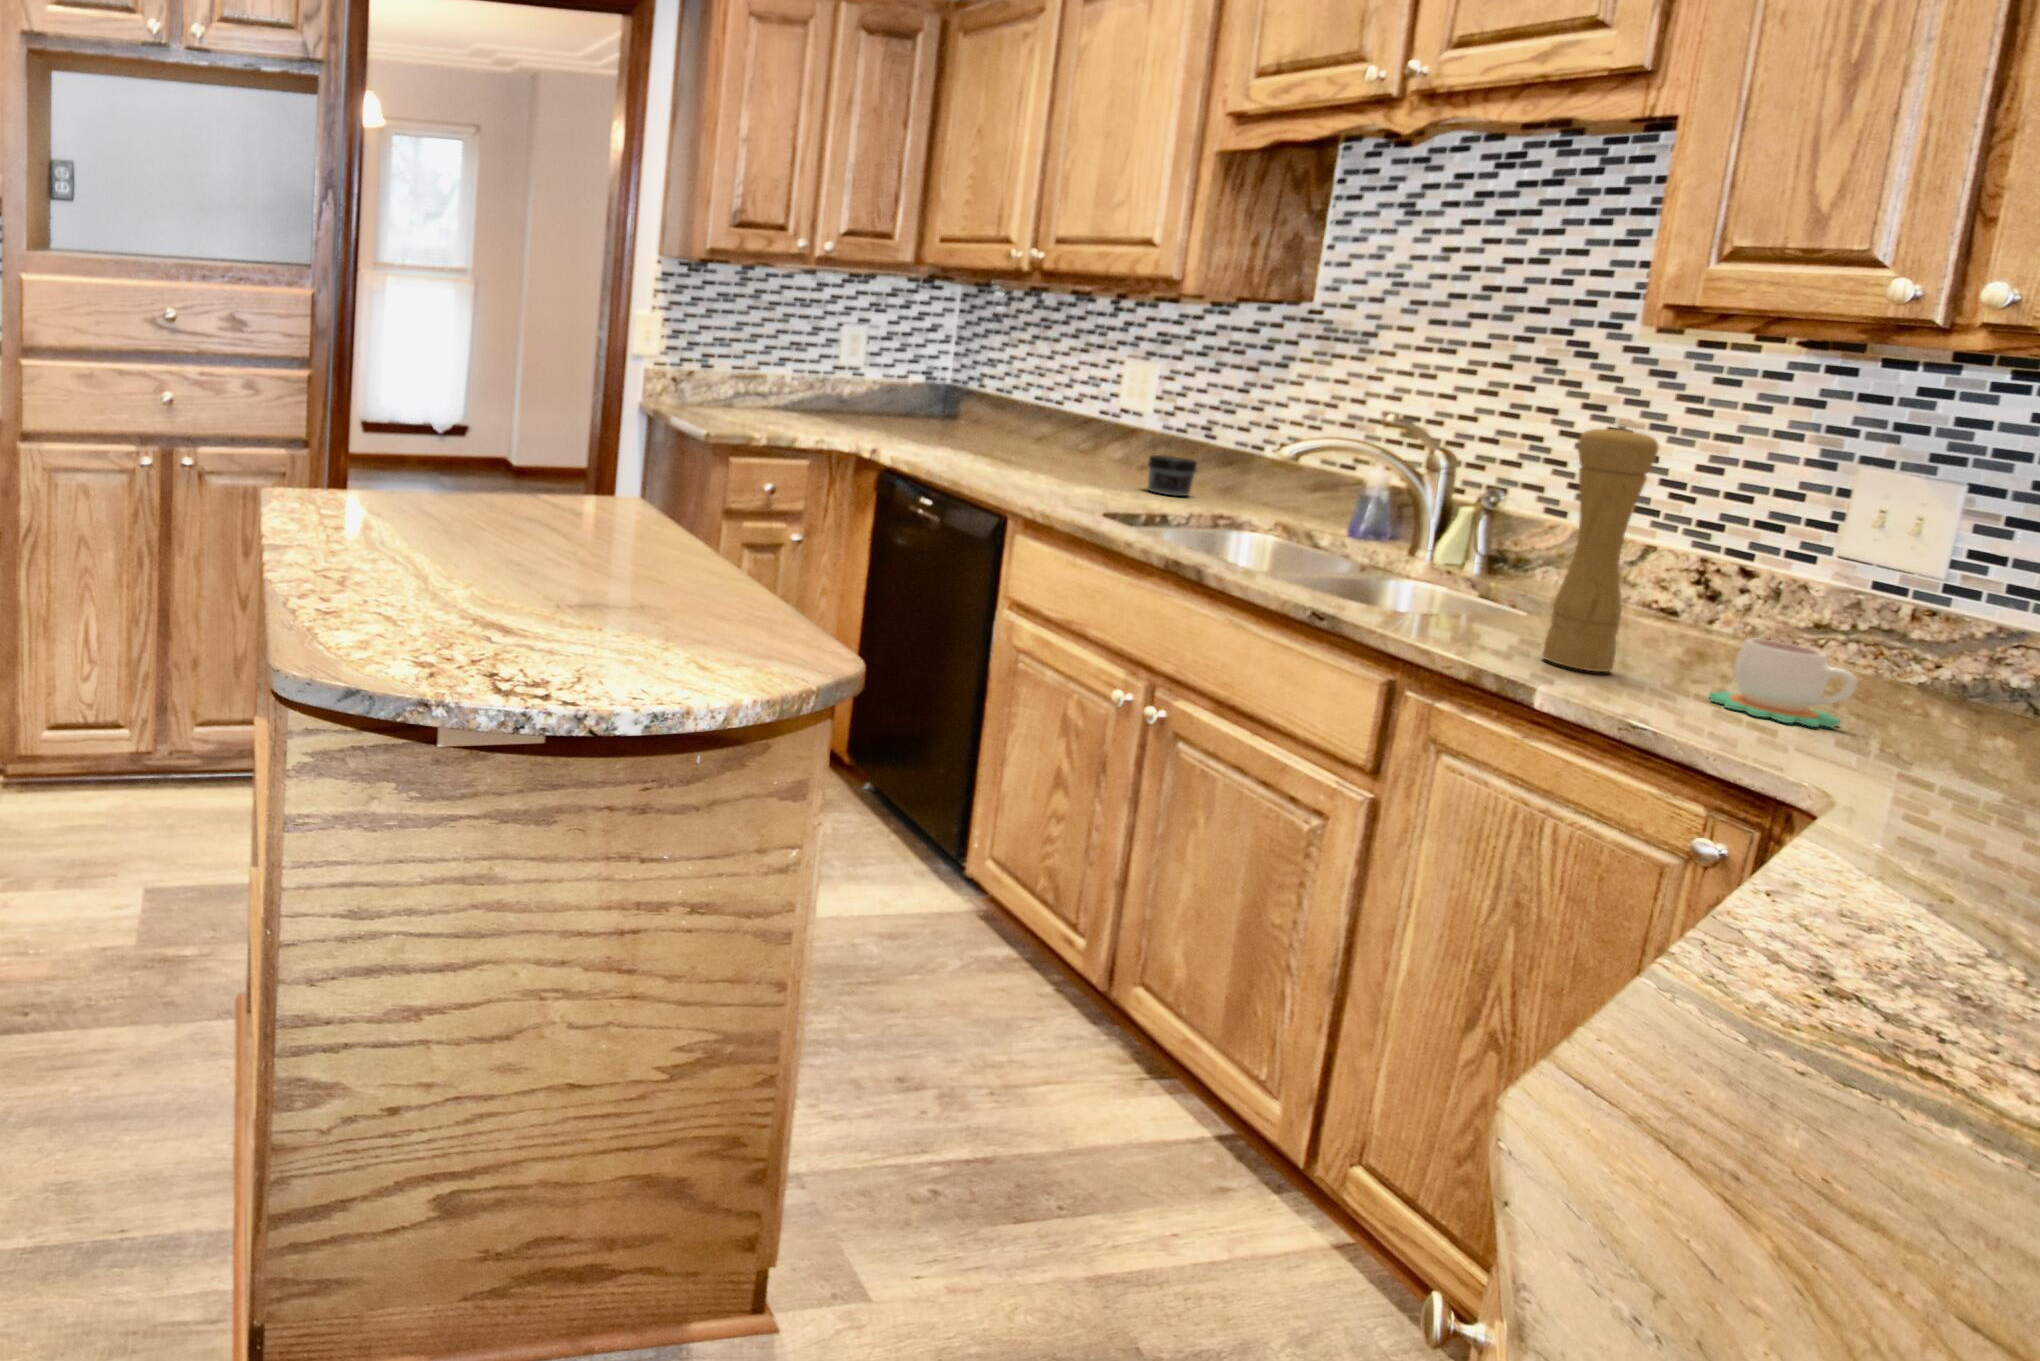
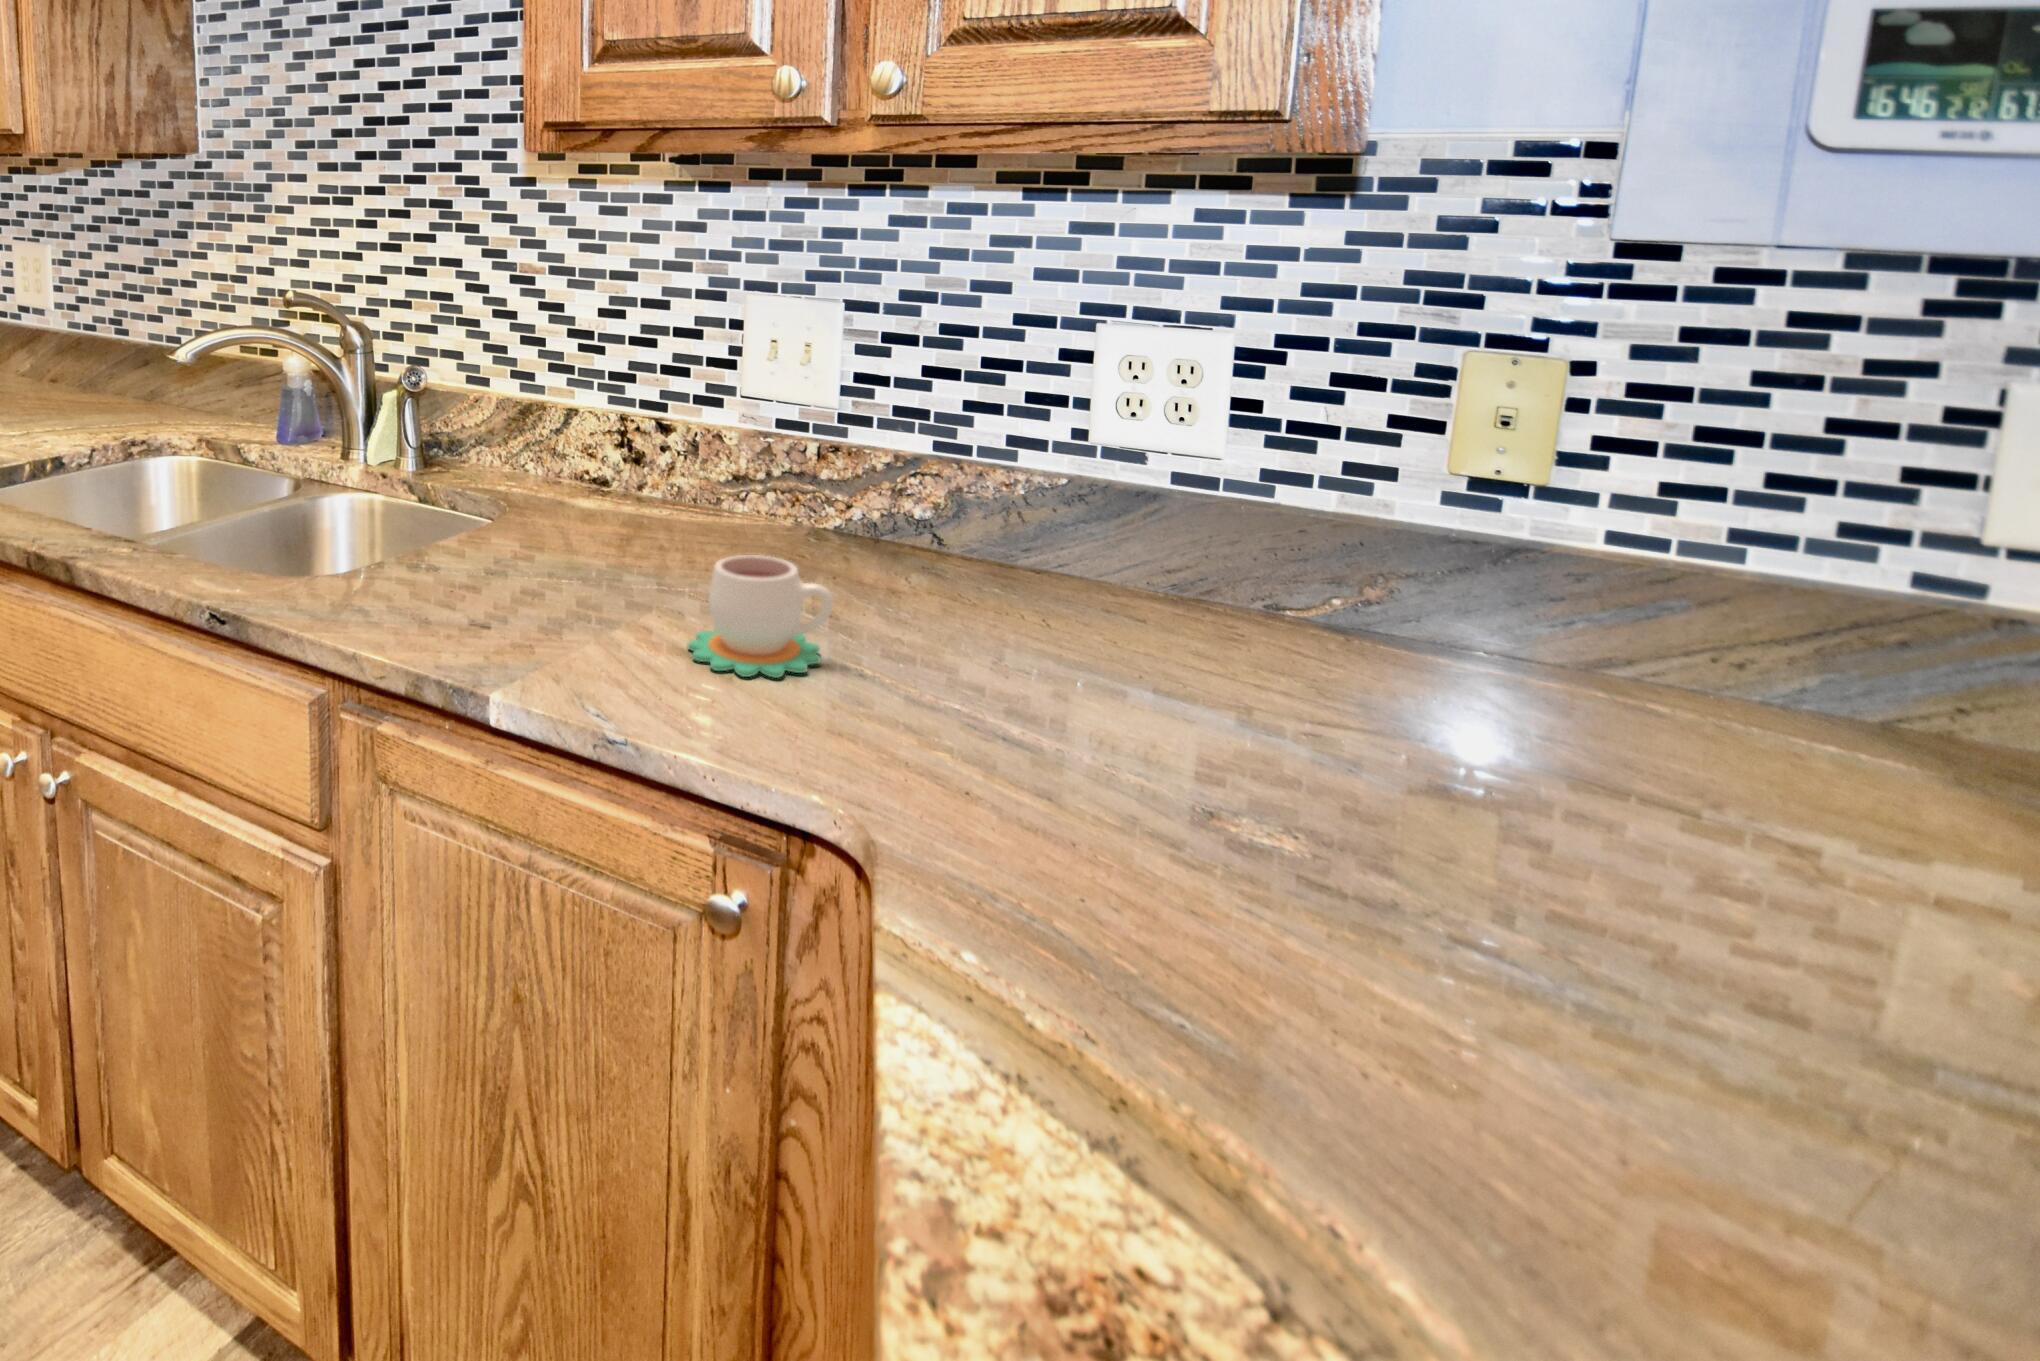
pepper mill: present [1542,426,1659,672] -> none [496,295,586,652]
jar: present [1148,455,1197,496] -> none [45,364,108,417]

